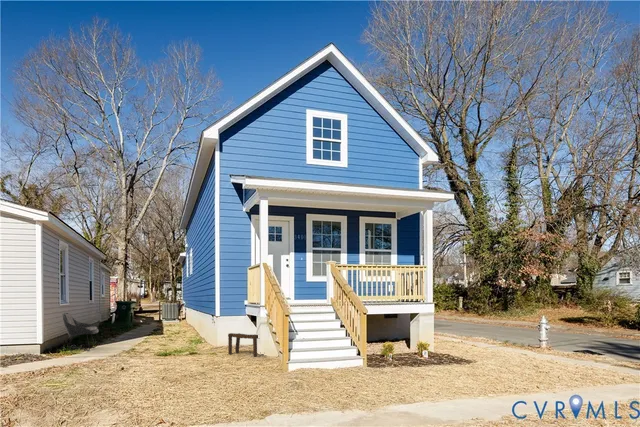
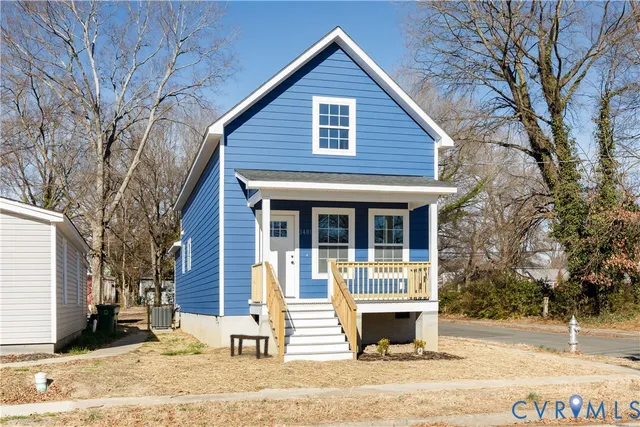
lounge chair: present [61,312,99,351] -> none [59,314,96,354]

